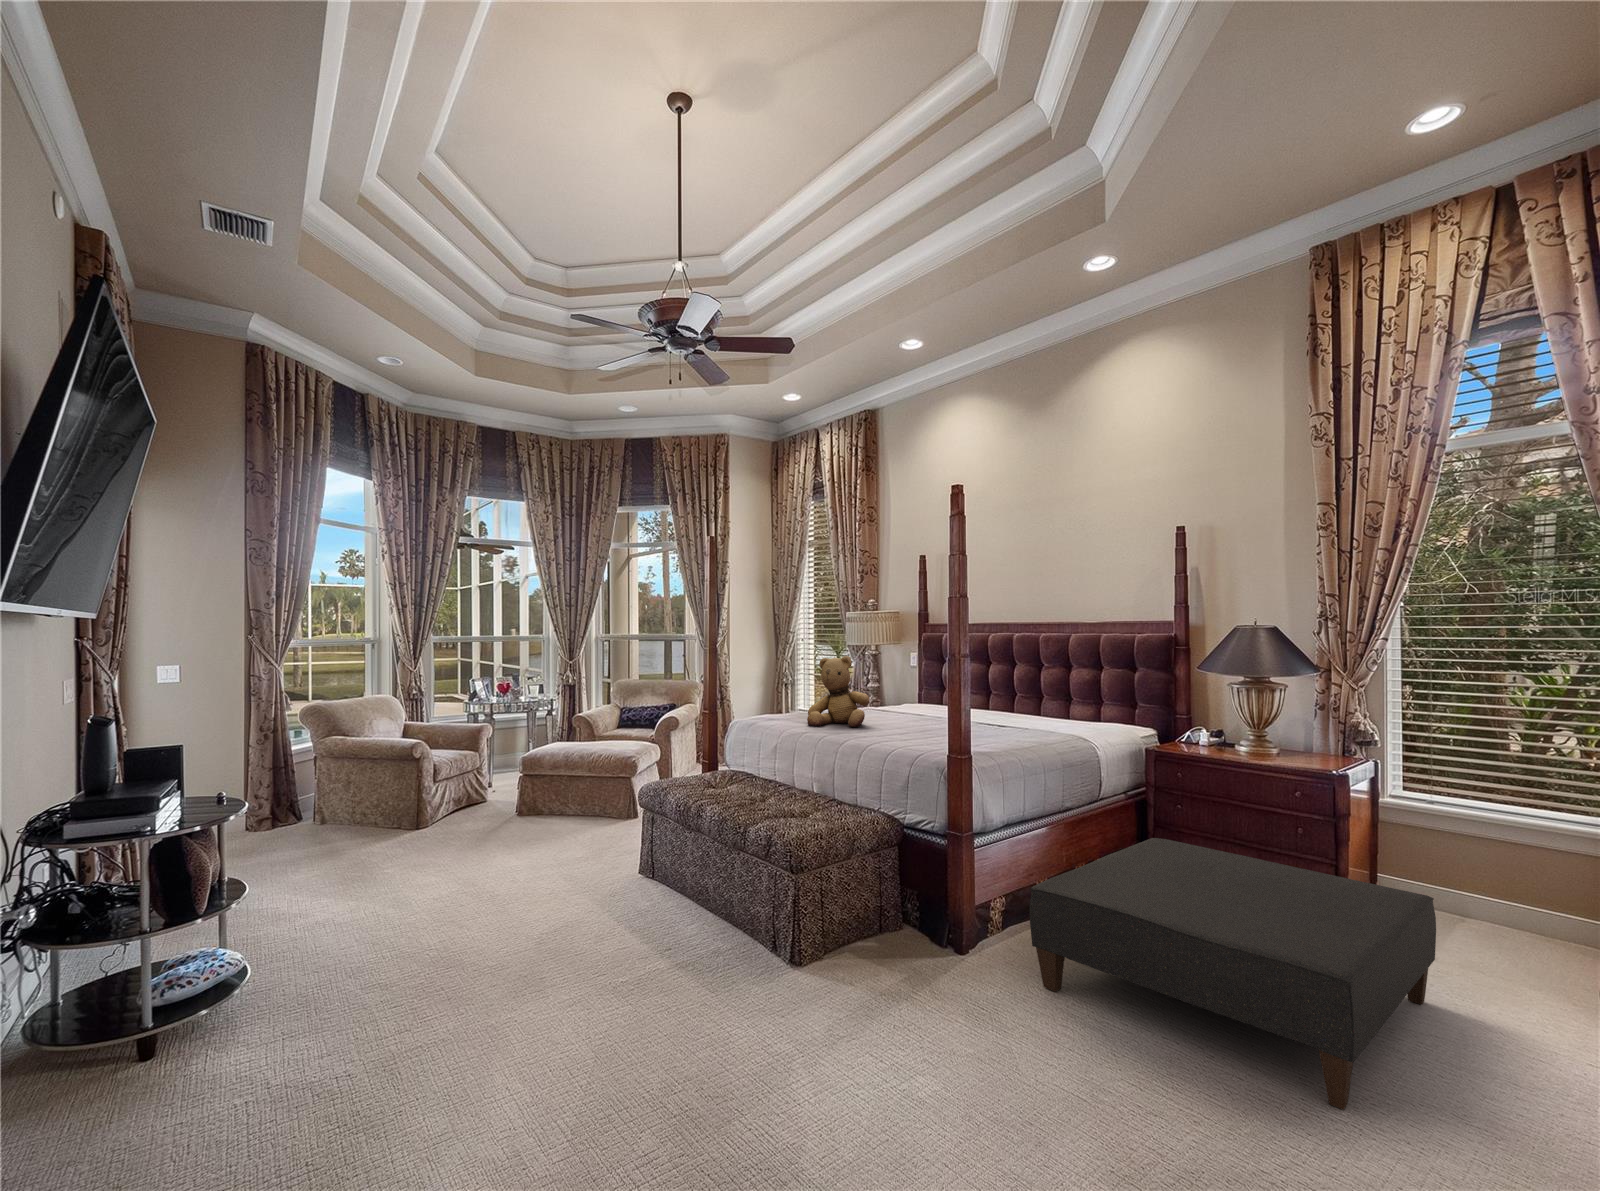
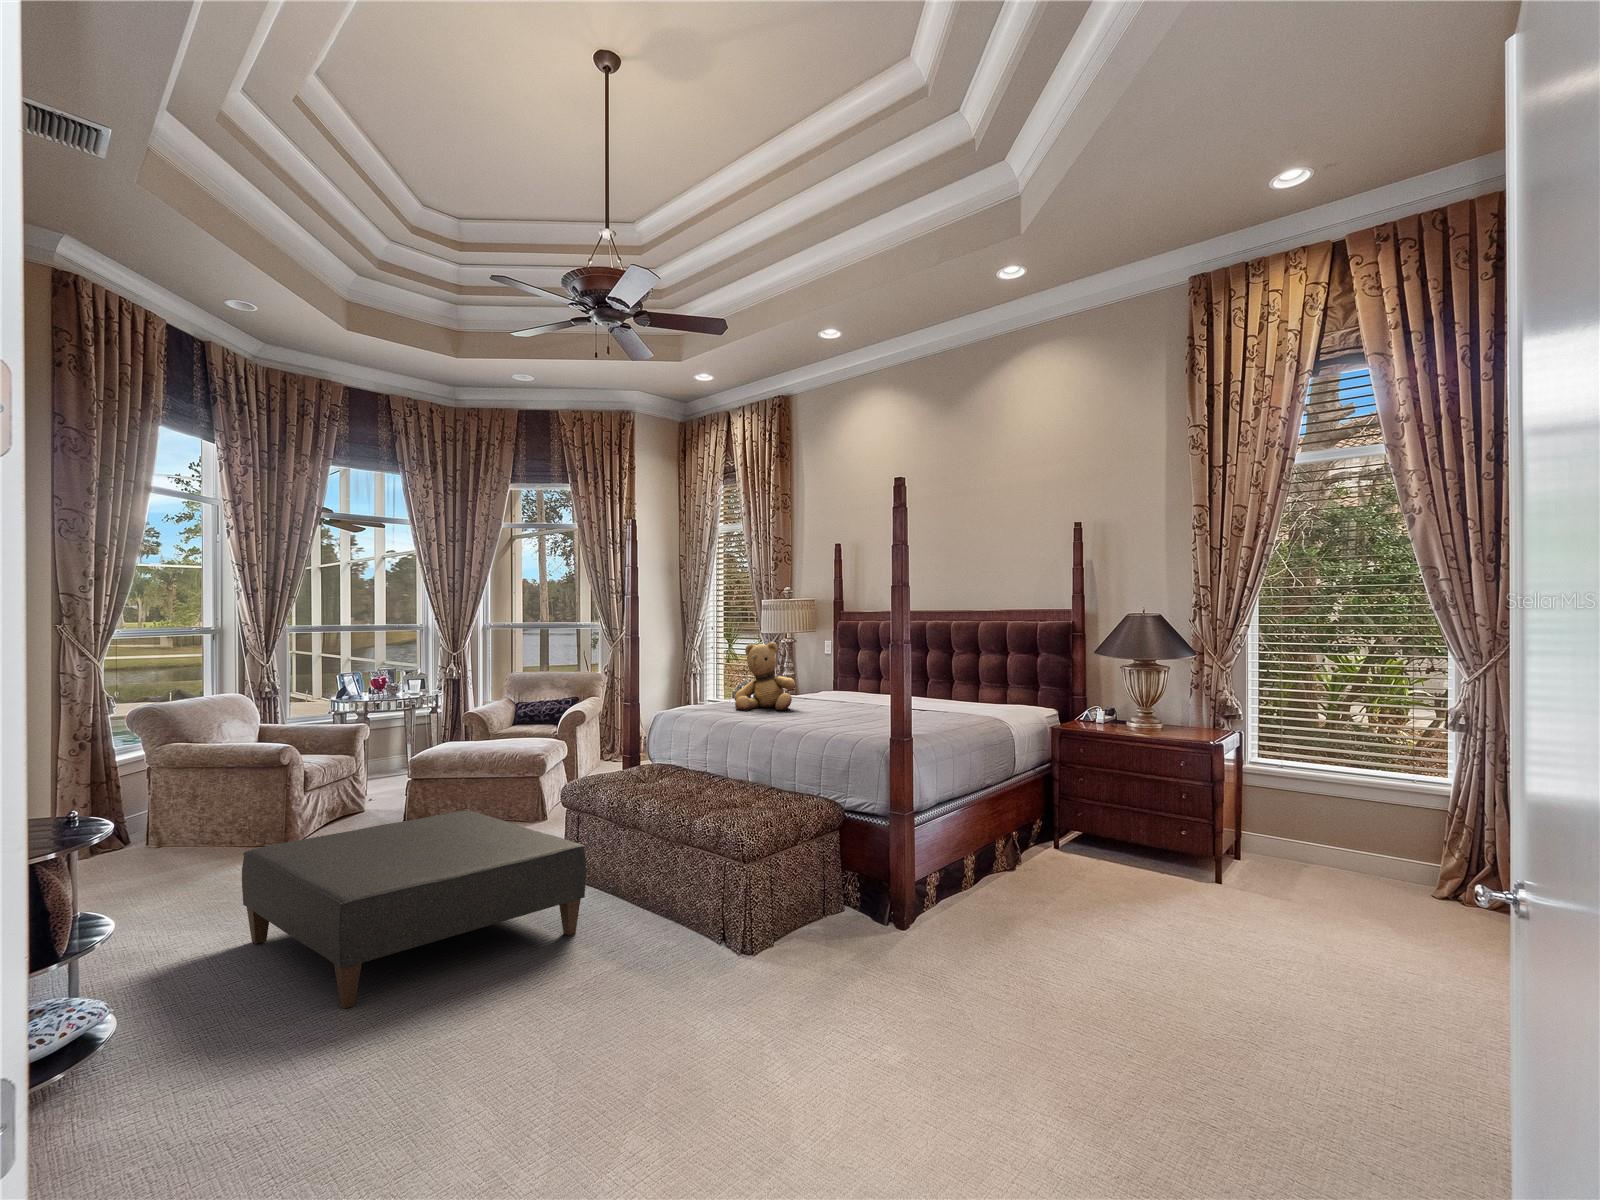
ottoman: present [1029,838,1436,1110] -> present [242,811,586,1008]

